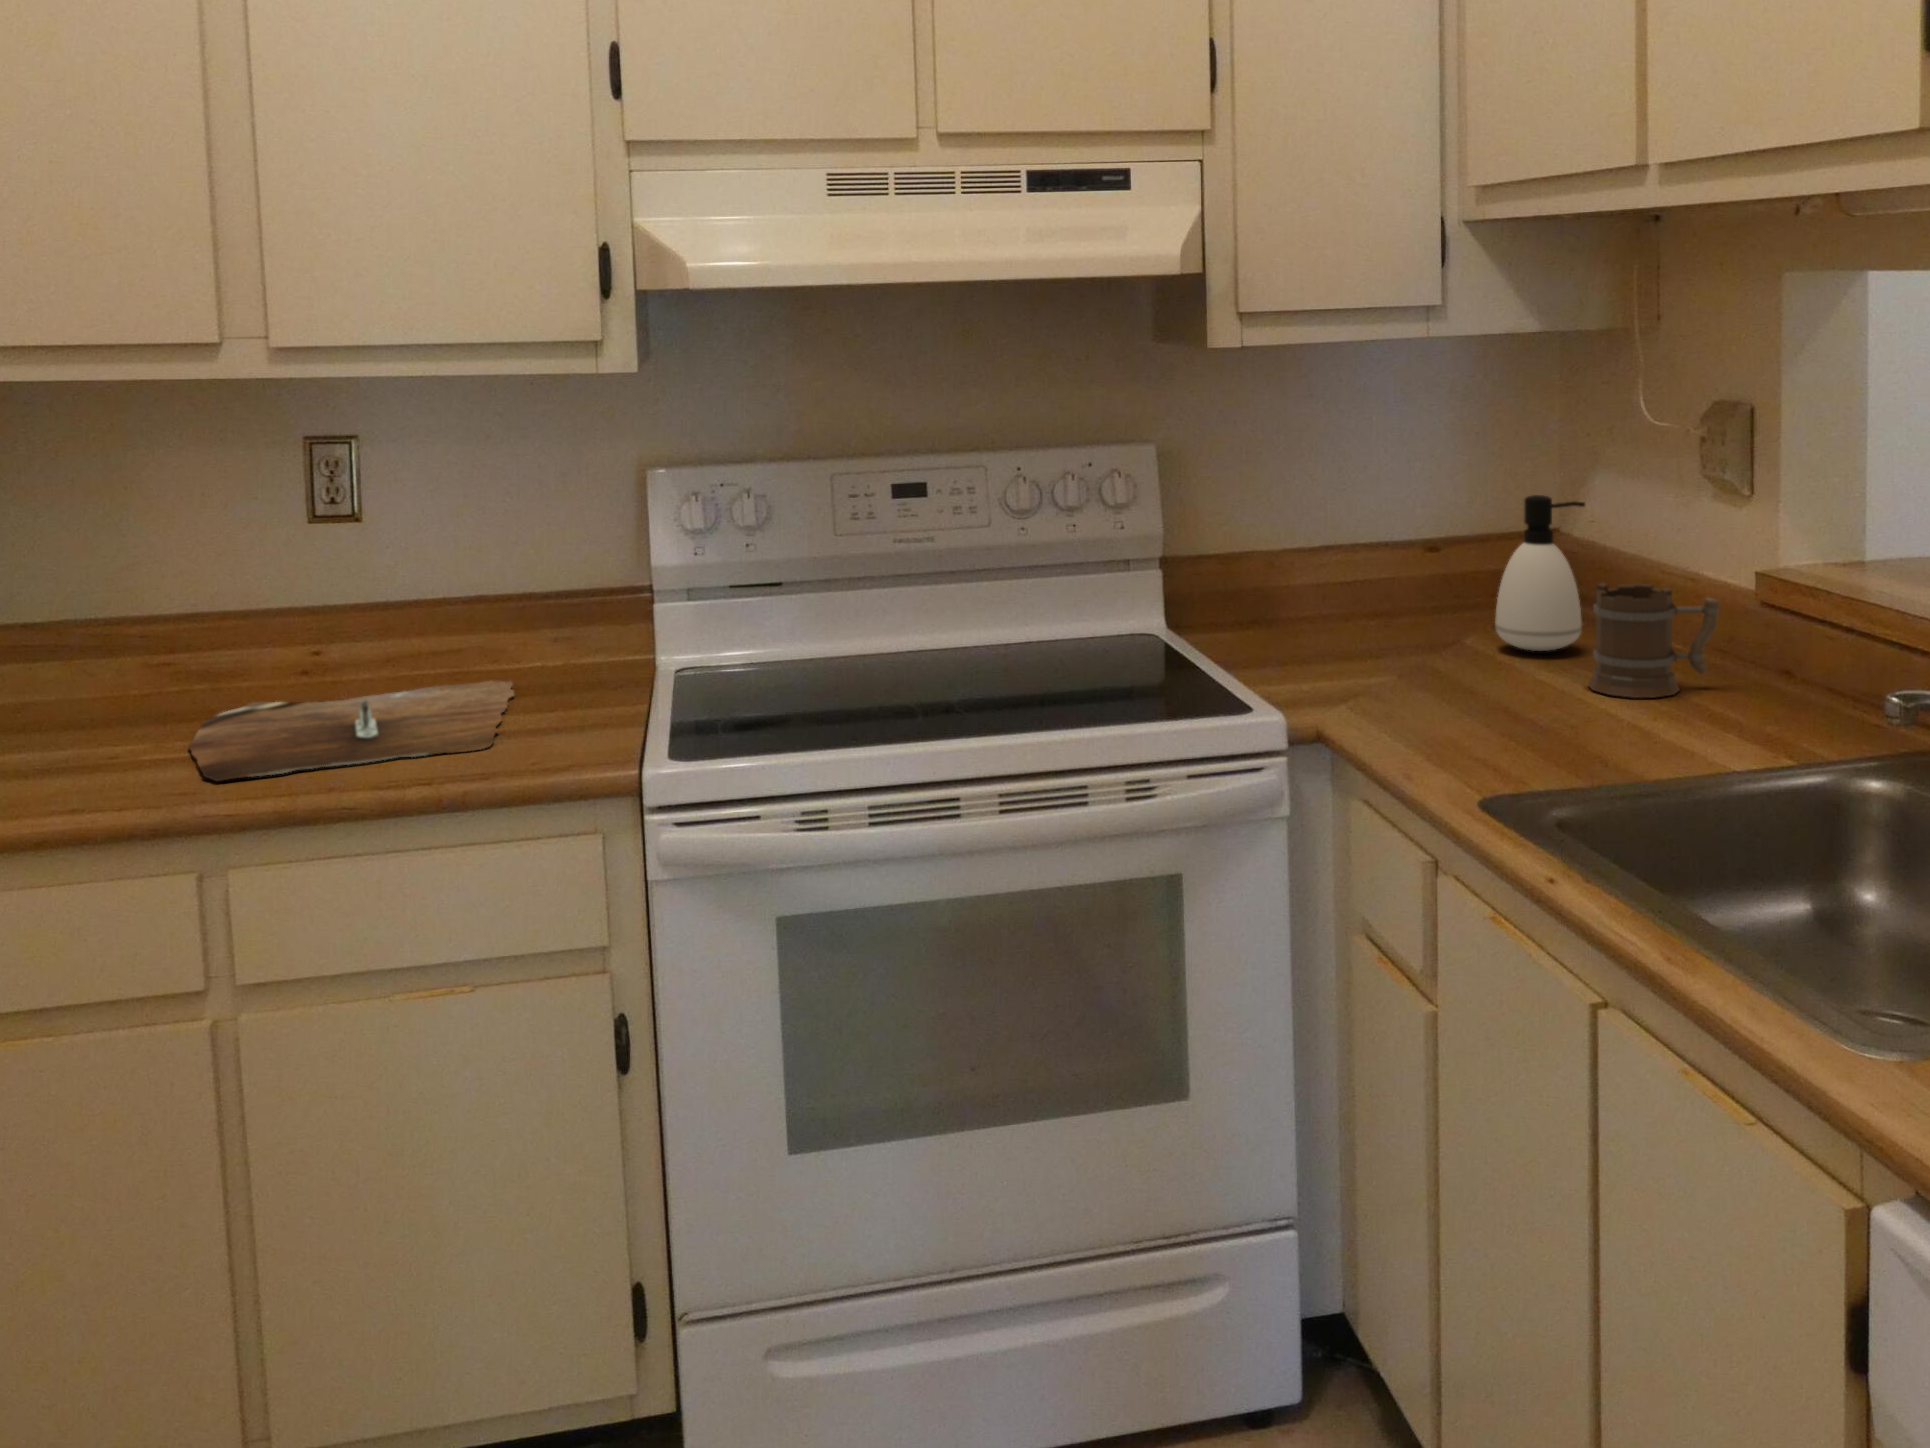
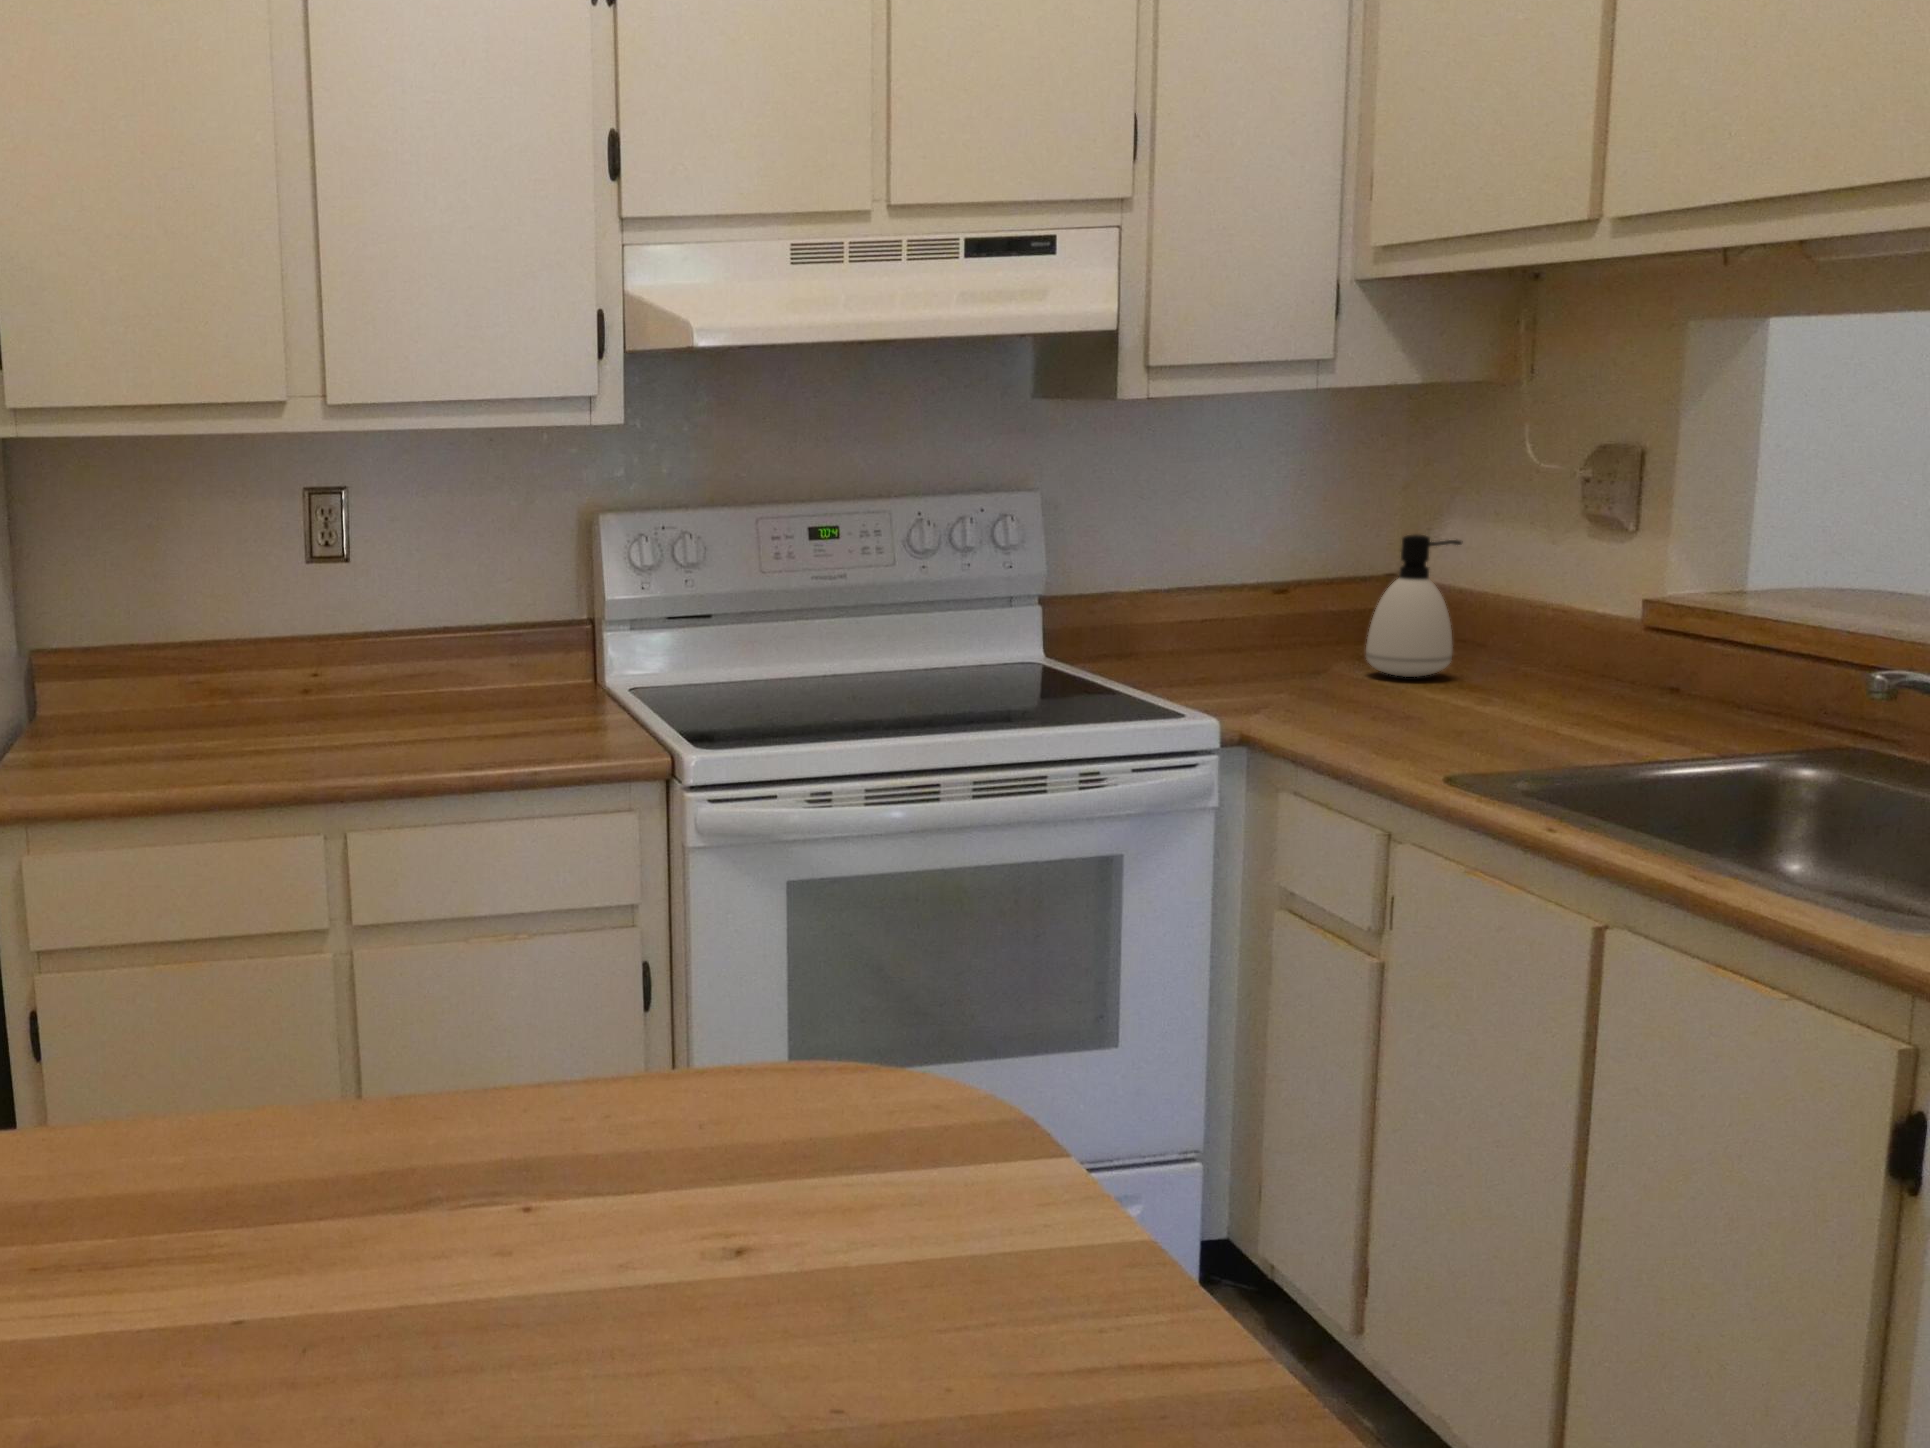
mug: present [1588,582,1720,698] -> none [1477,608,1614,709]
cutting board: present [189,681,514,781] -> none [252,698,520,763]

